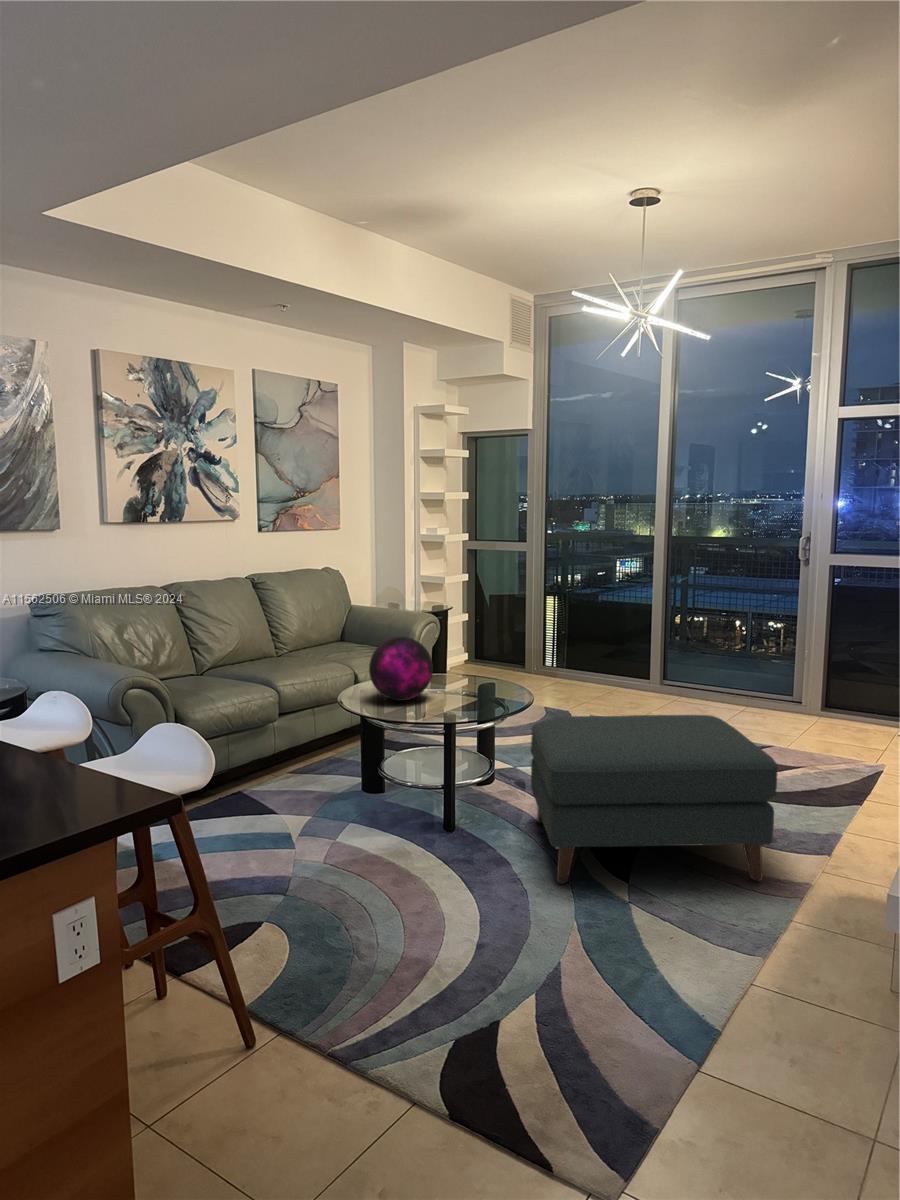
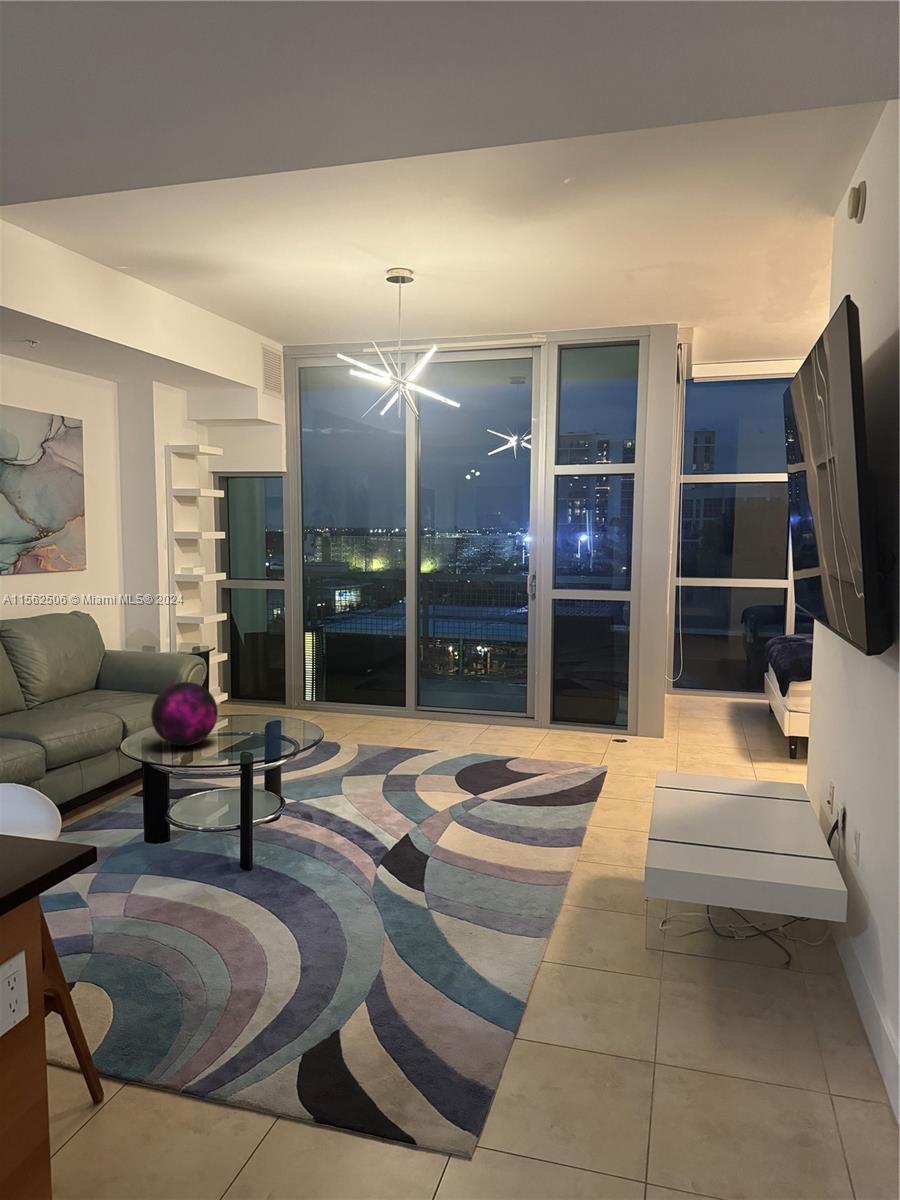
ottoman: present [530,715,778,884] -> none [323,737,543,903]

